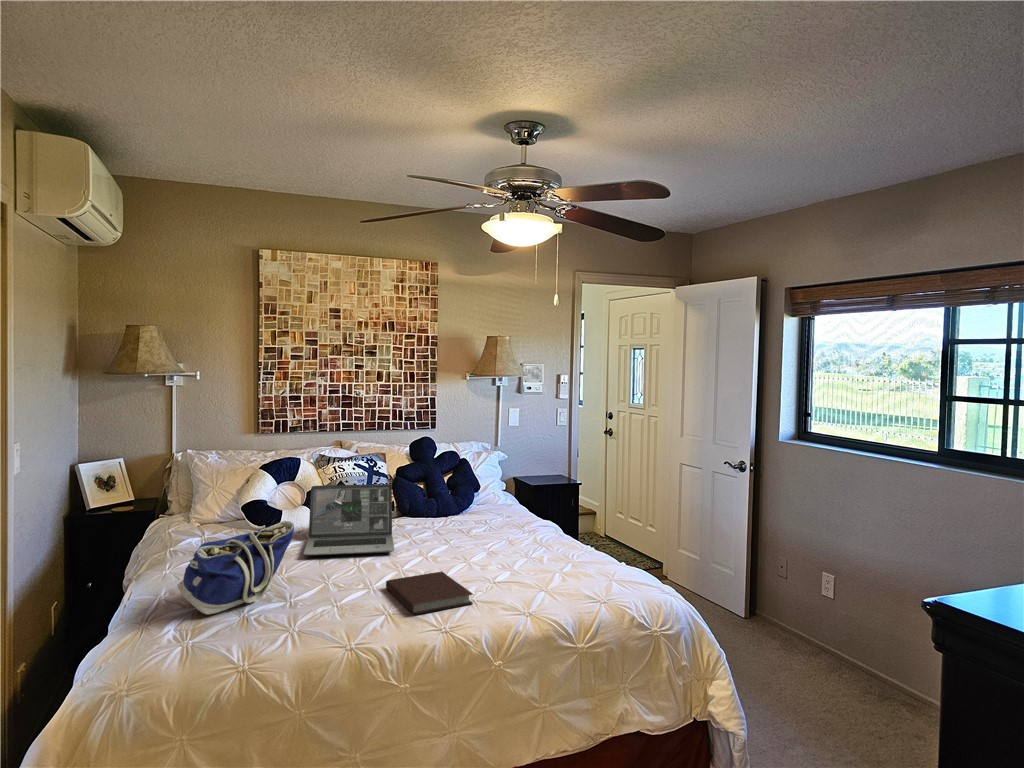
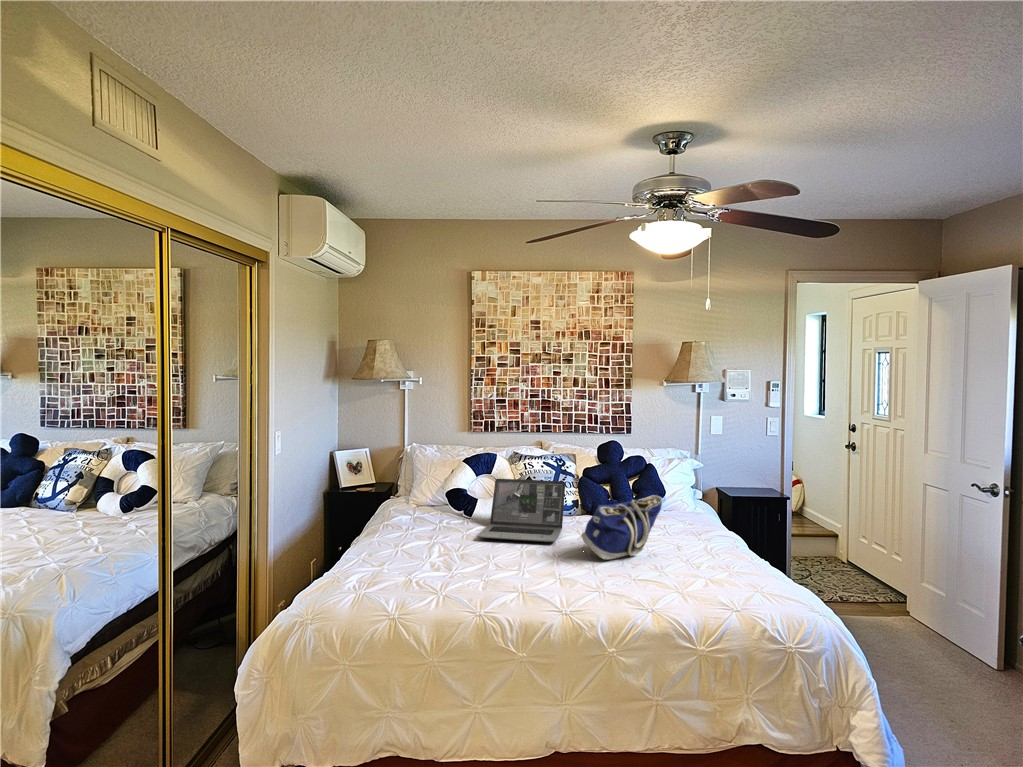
tote bag: present [178,521,294,614] -> present [581,495,662,560]
notebook: present [386,572,473,614] -> none [531,563,601,595]

